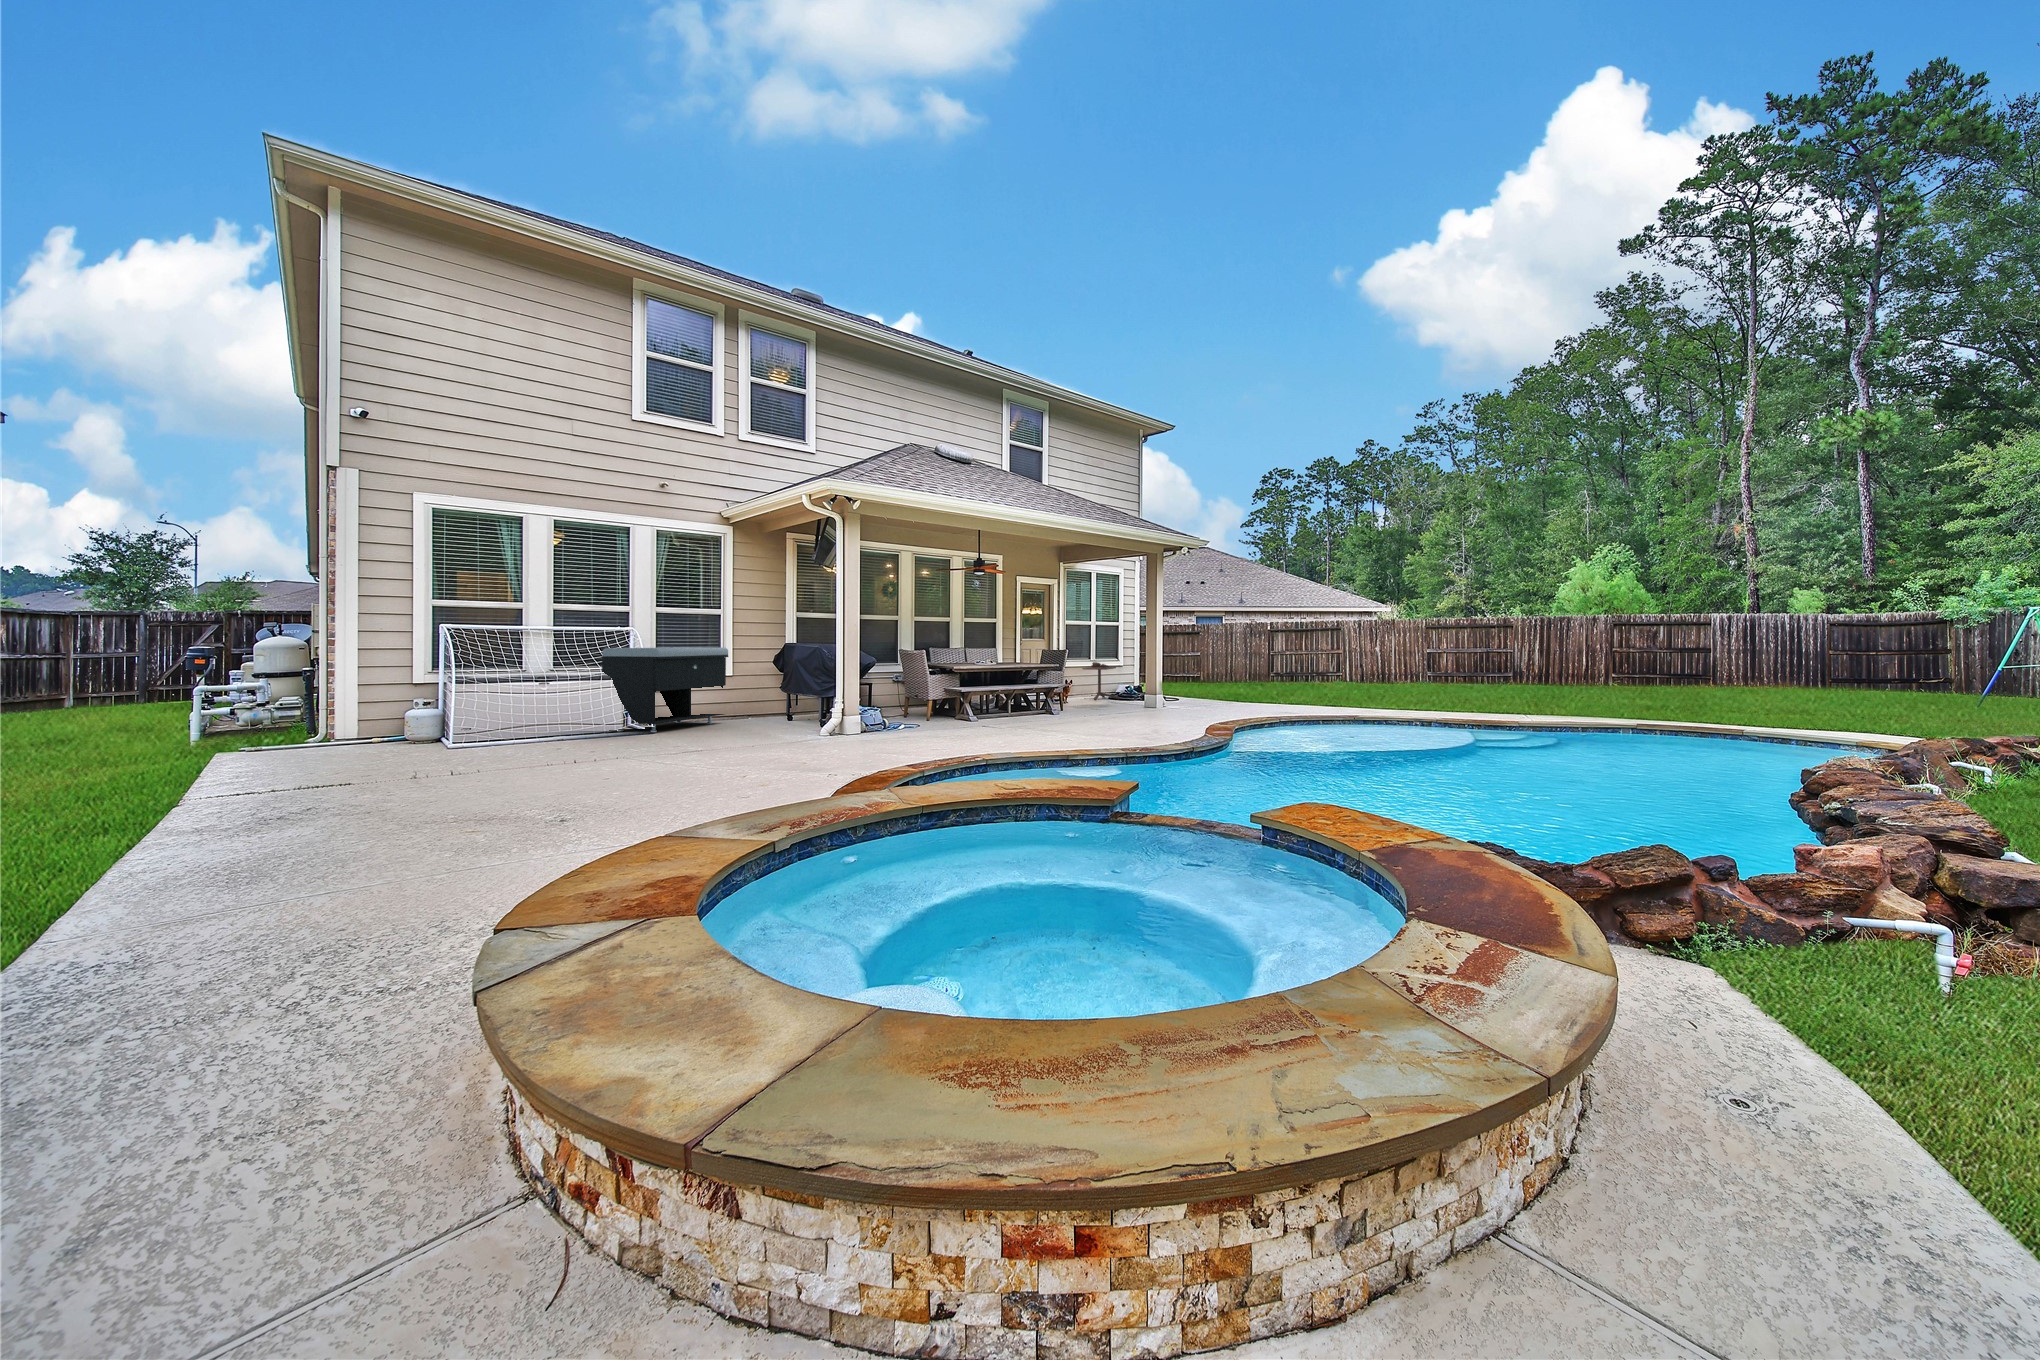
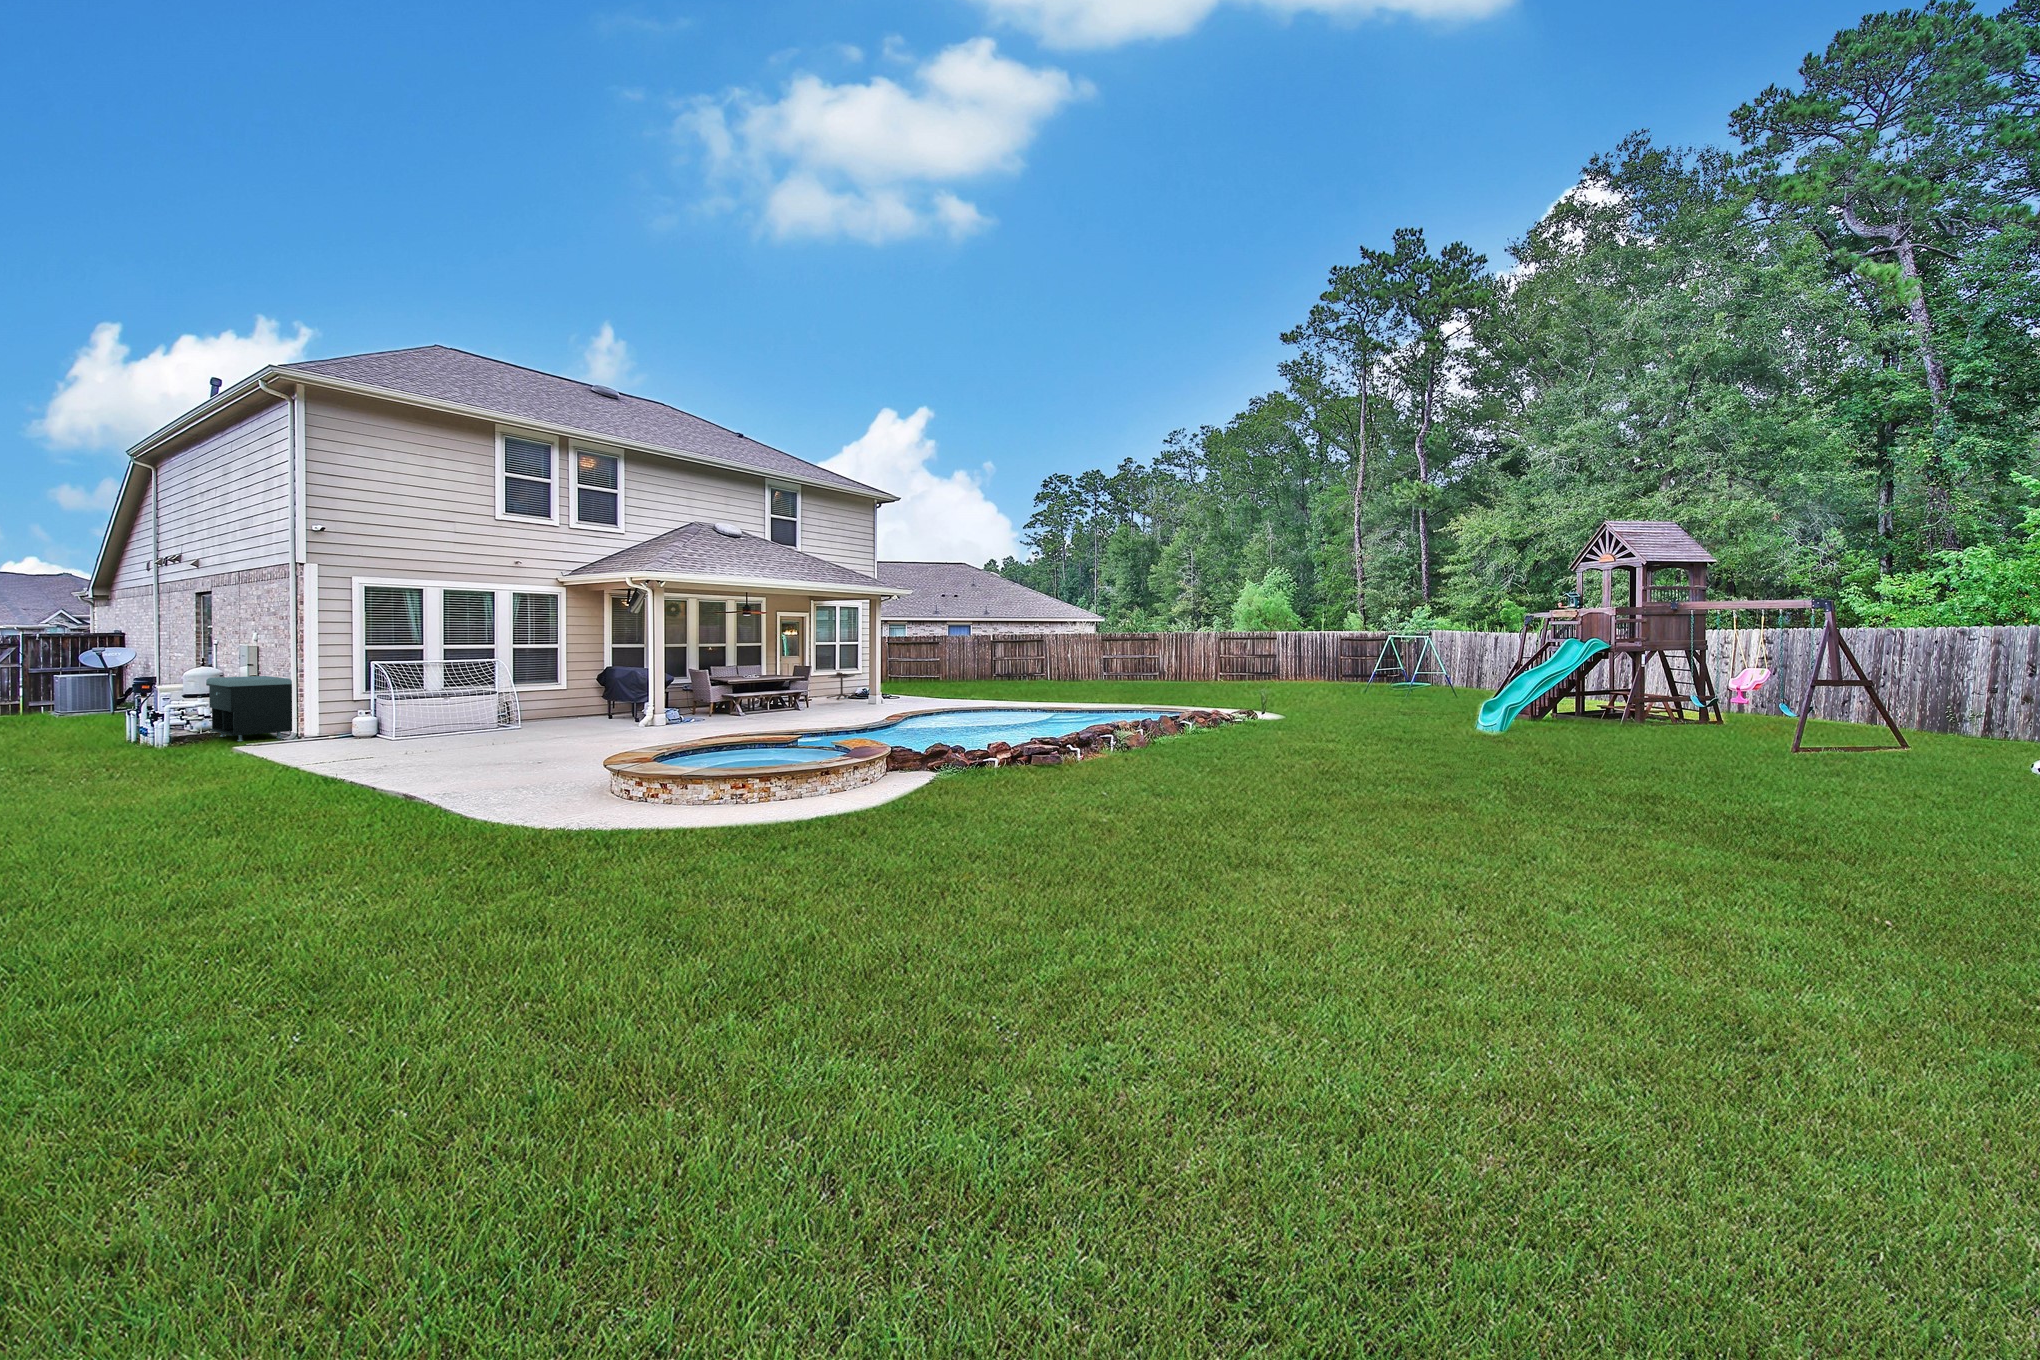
storage bench: present [602,647,728,732] -> present [206,676,292,741]

